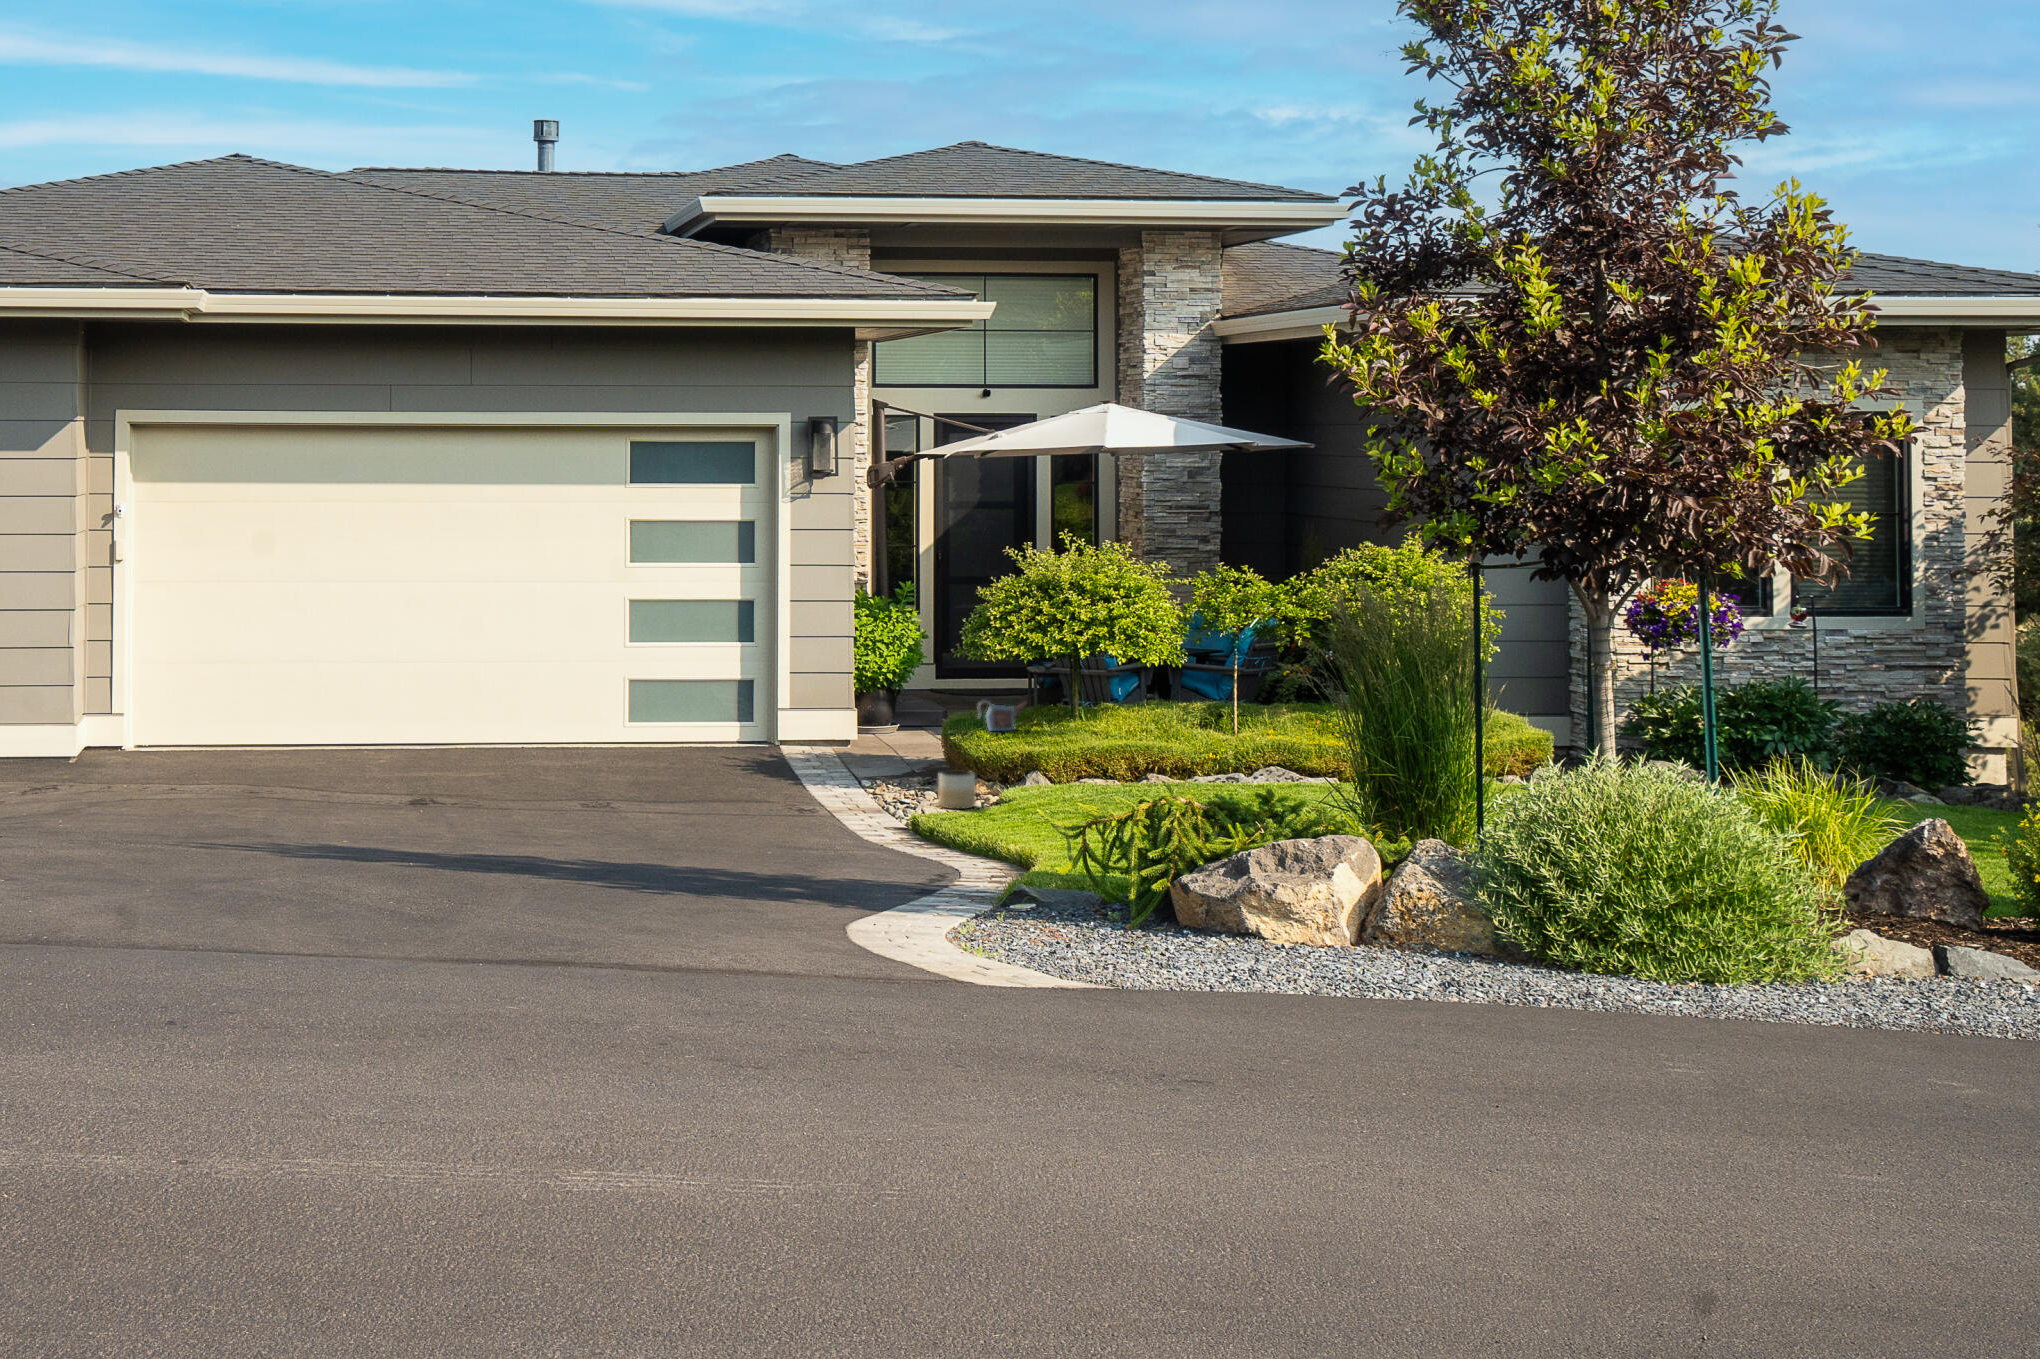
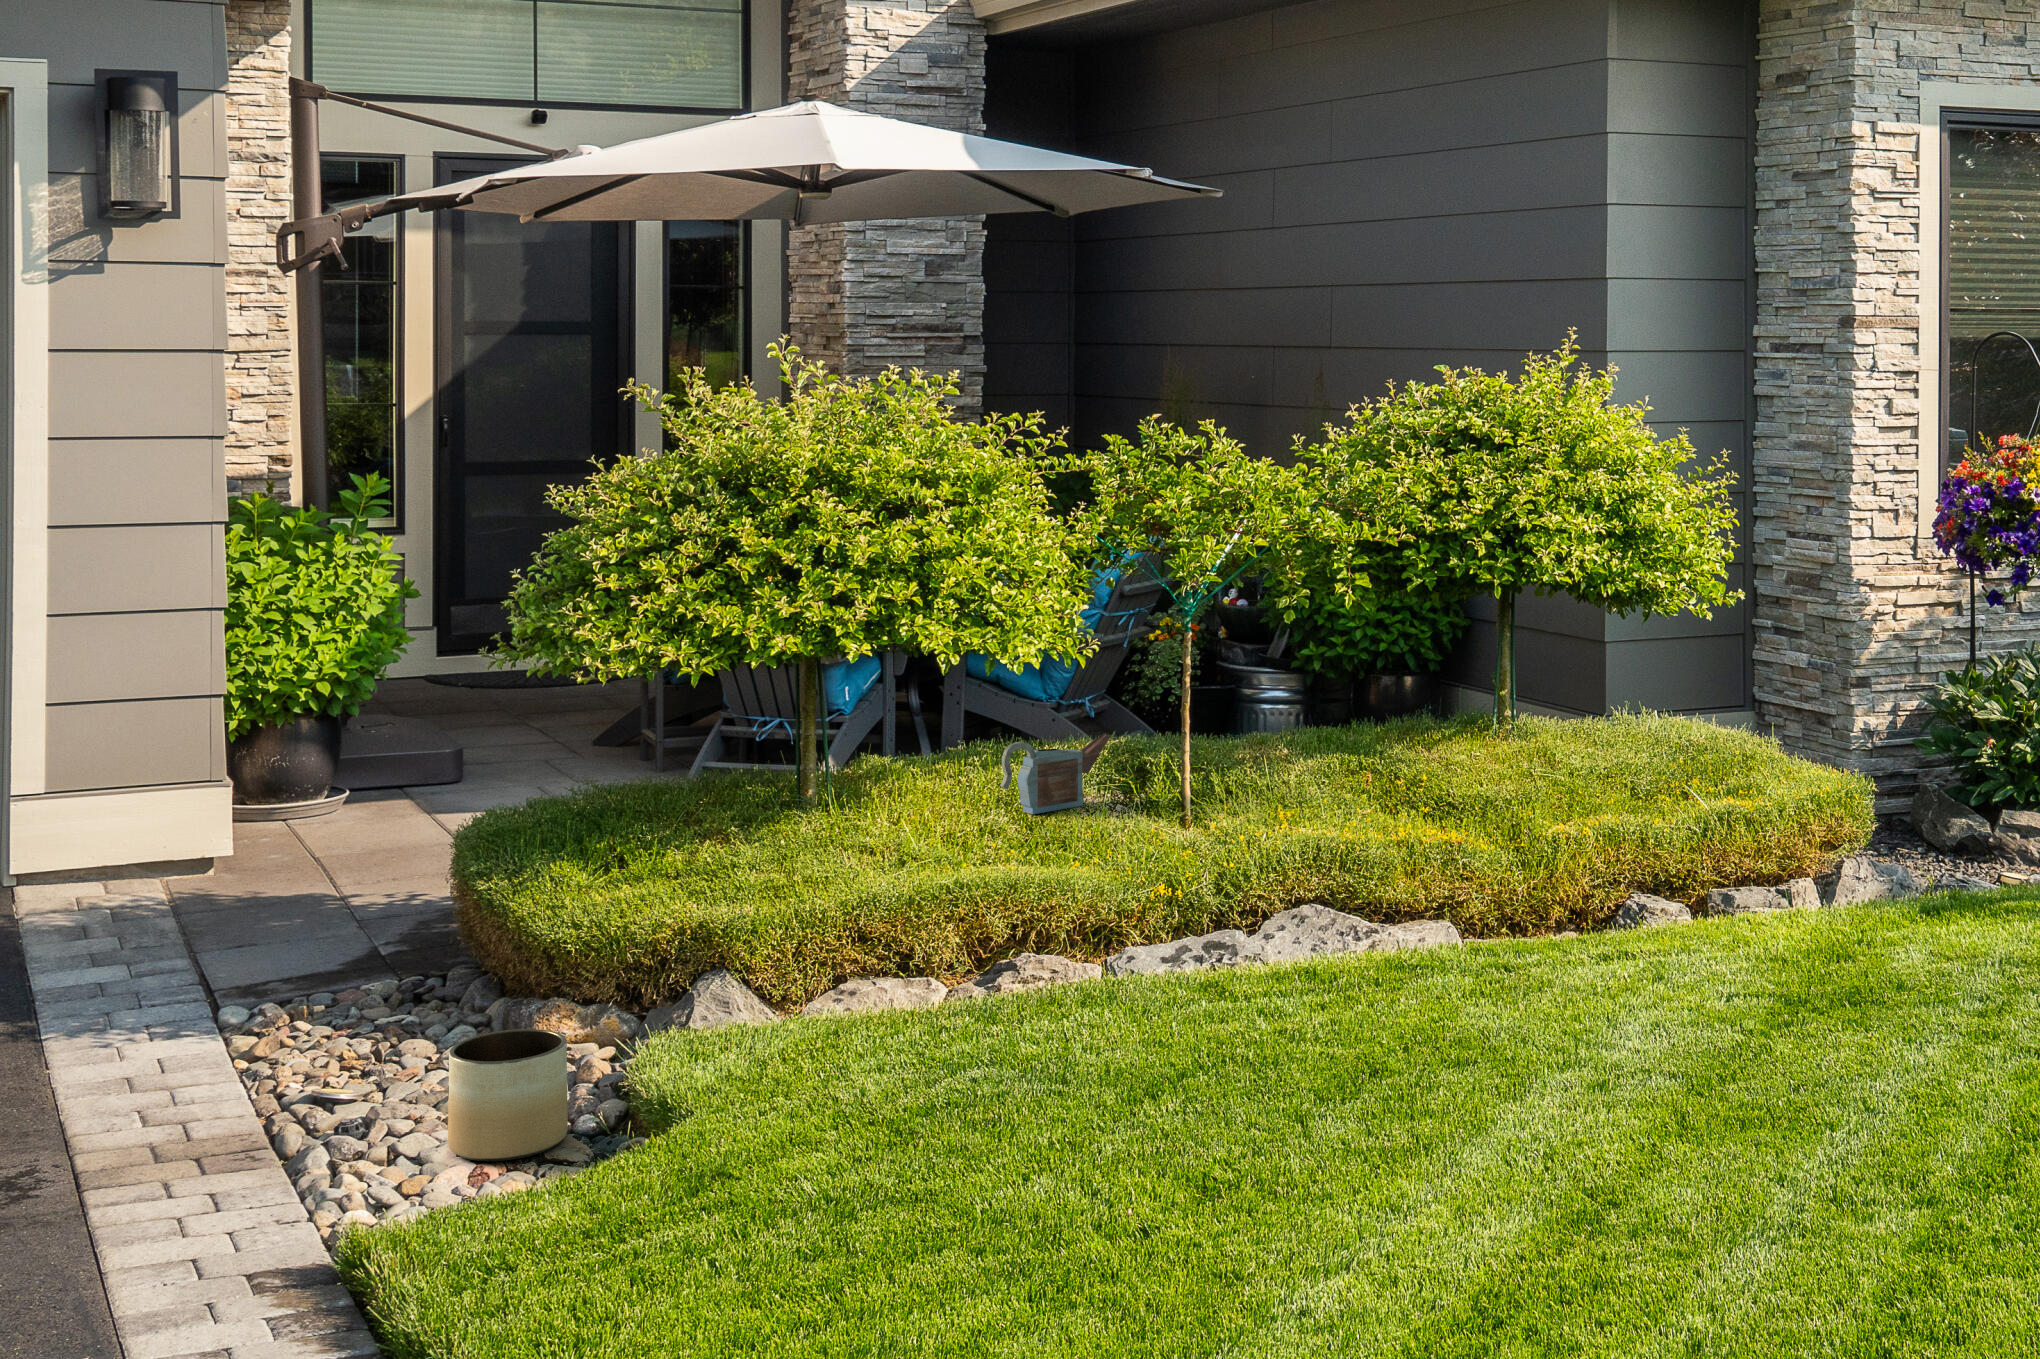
watering can: present [978,700,1027,731] -> present [1000,733,1111,814]

